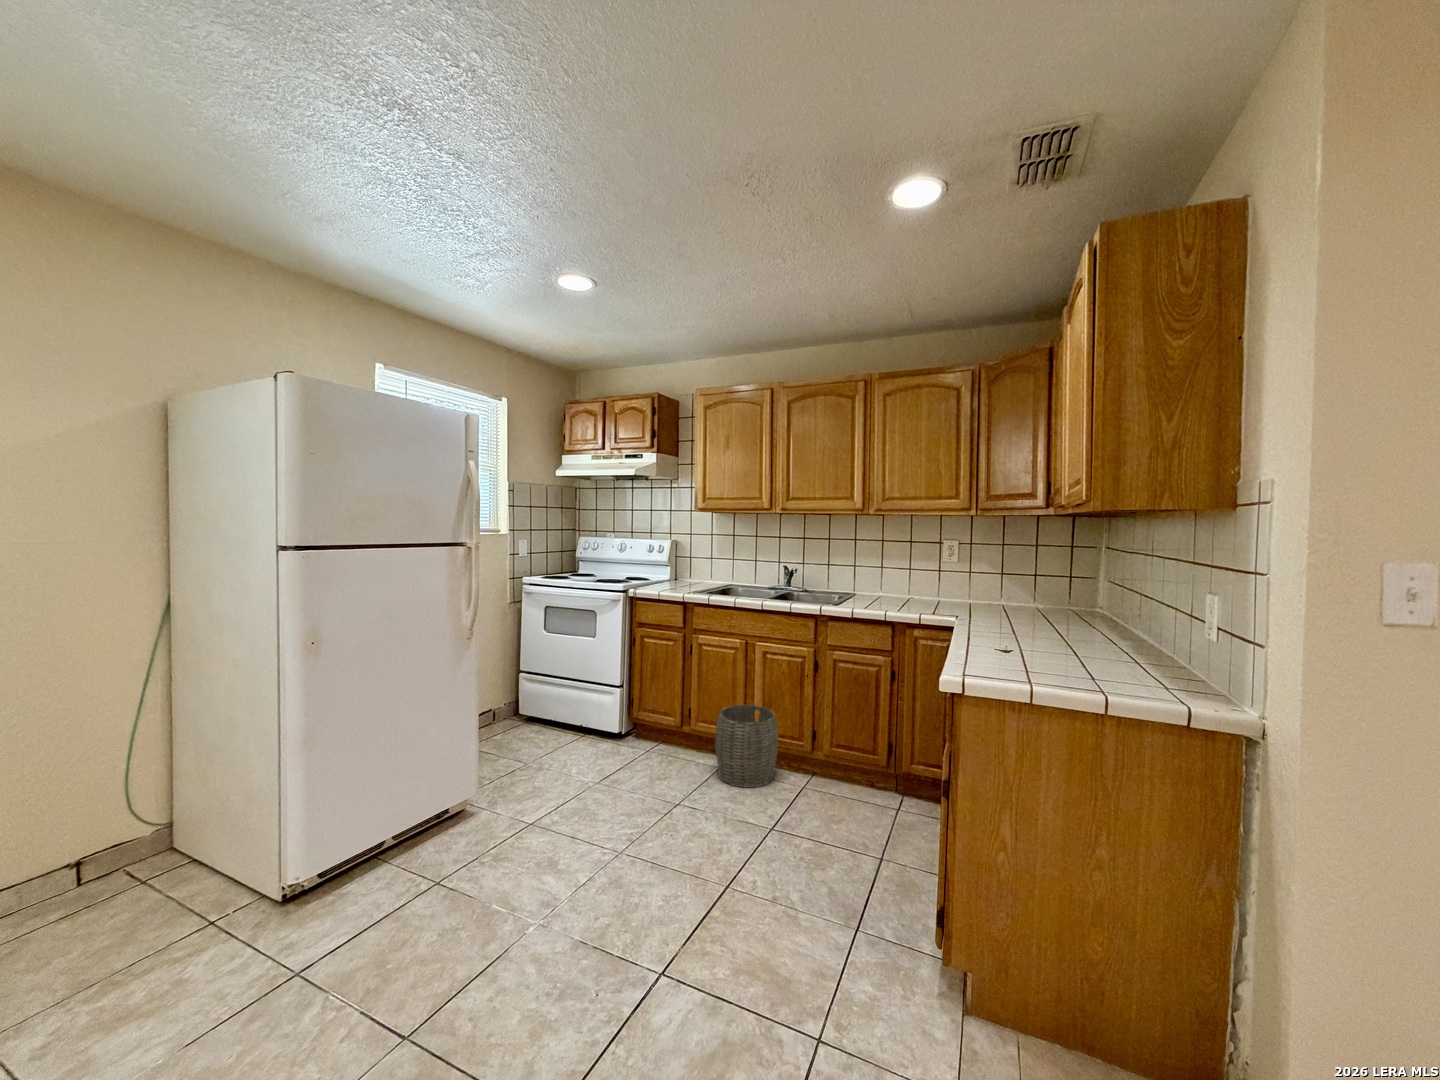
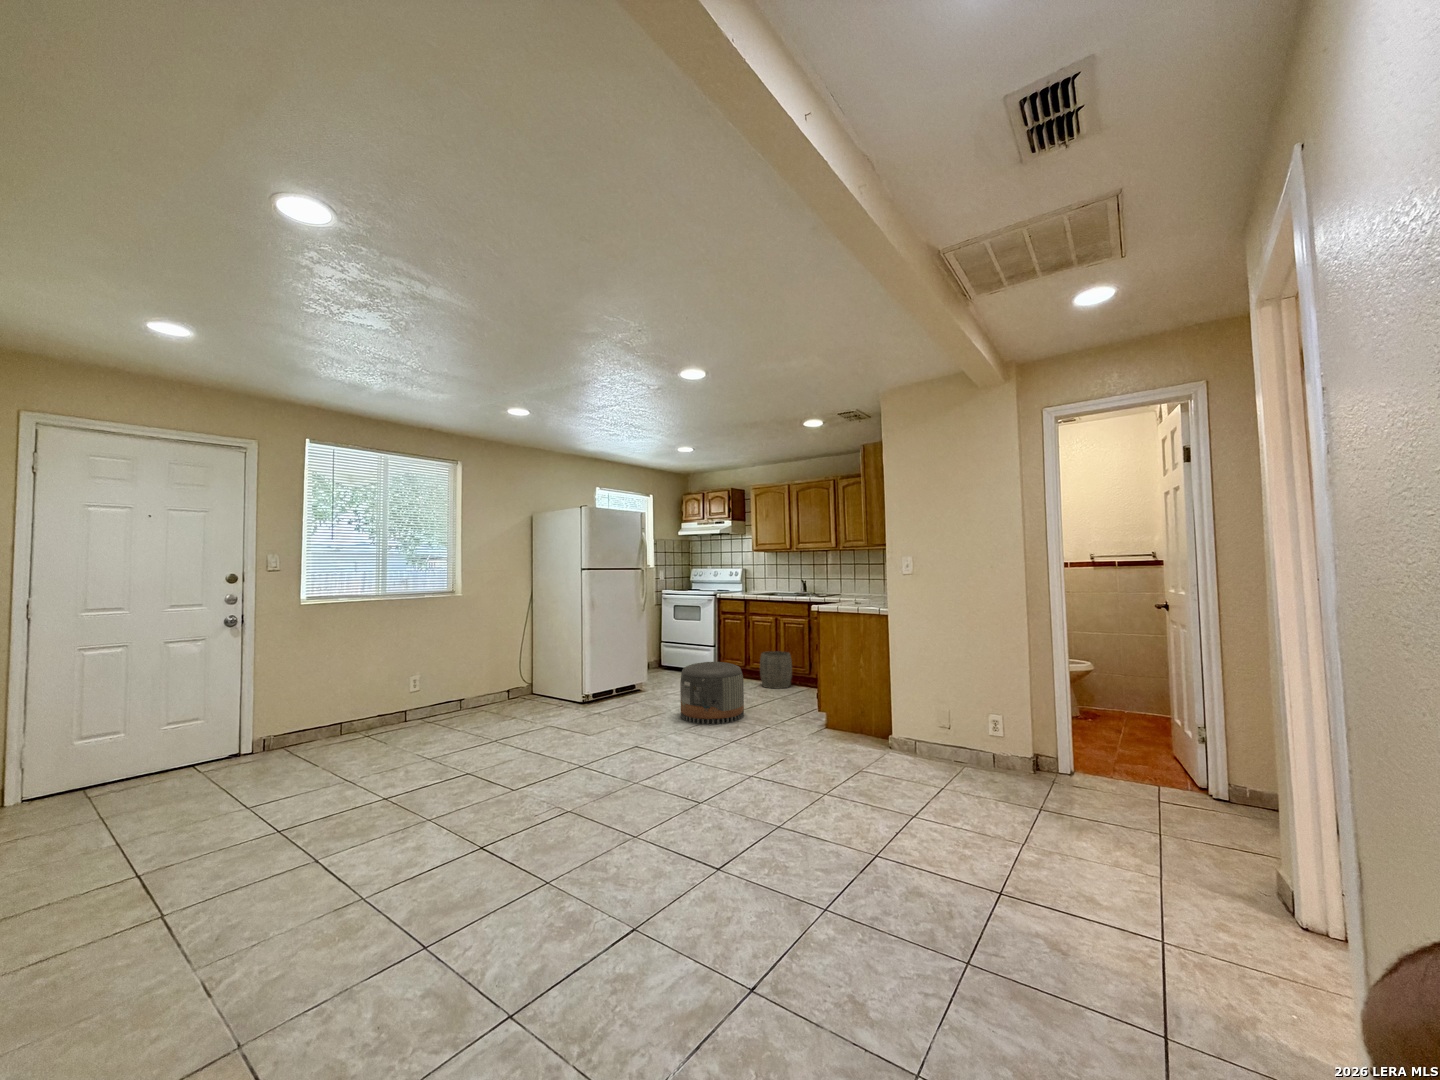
pouf: none [552,794,725,1027] -> present [680,662,744,724]

